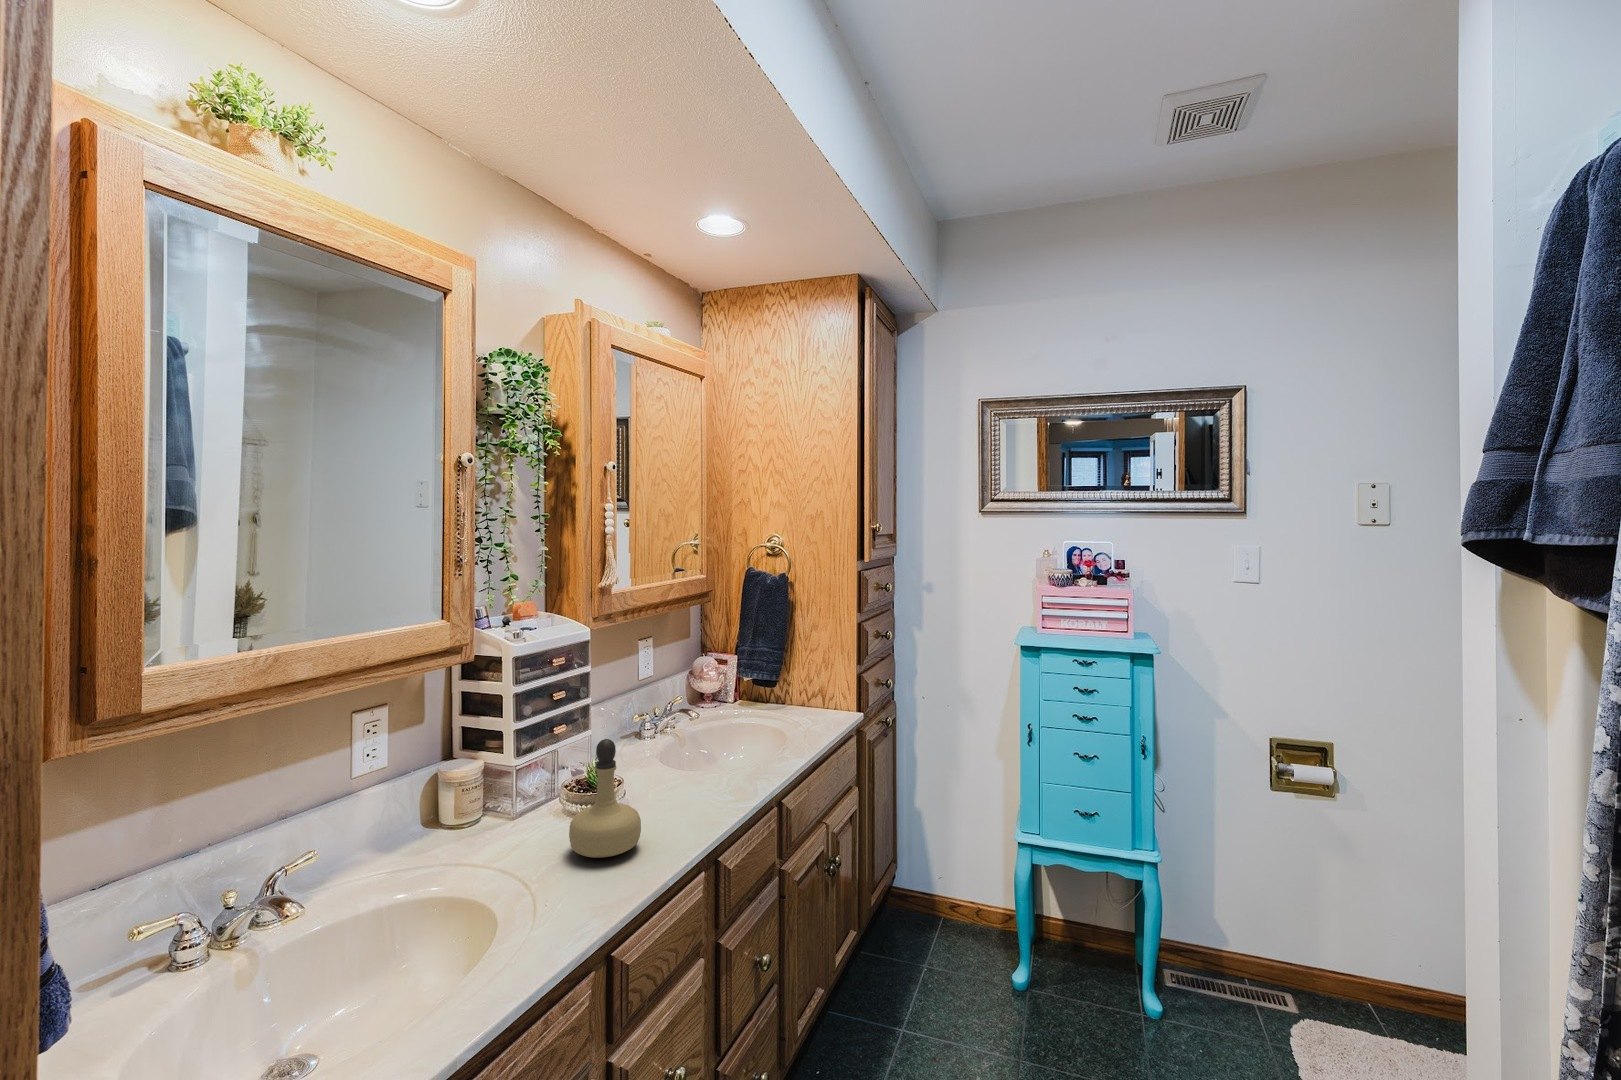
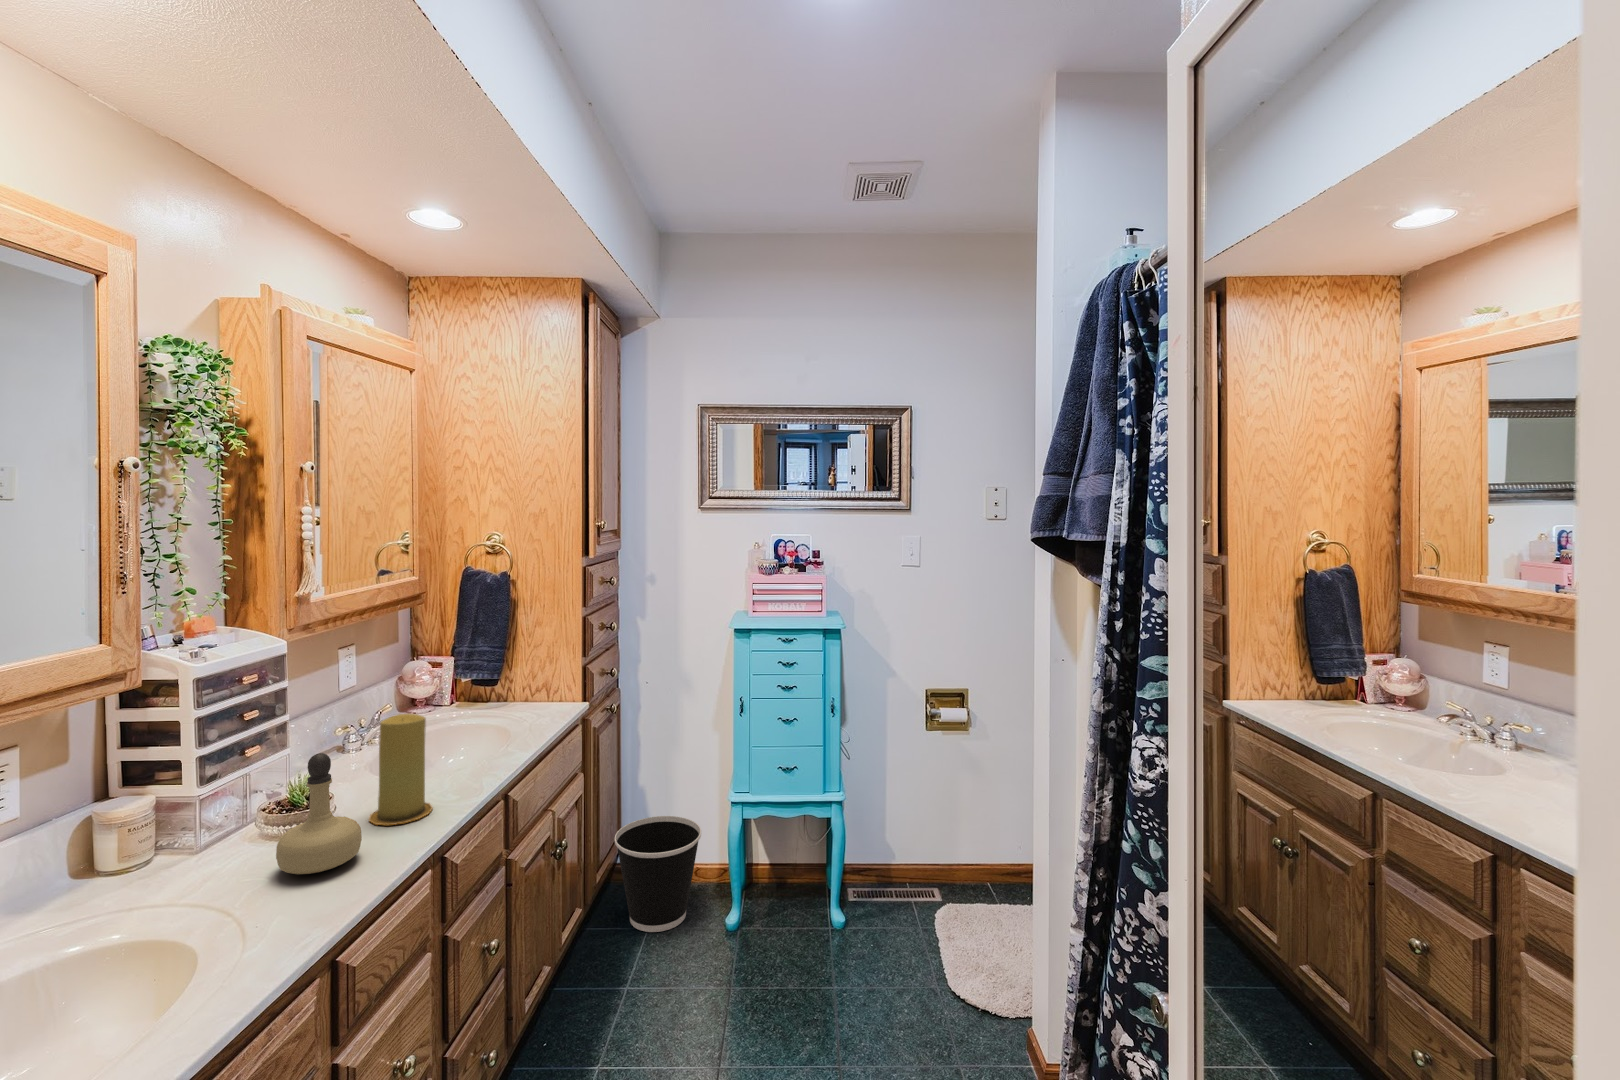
candle: none [651,708,708,819] -> present [369,714,433,825]
wastebasket: none [888,845,983,975] -> present [614,816,701,932]

